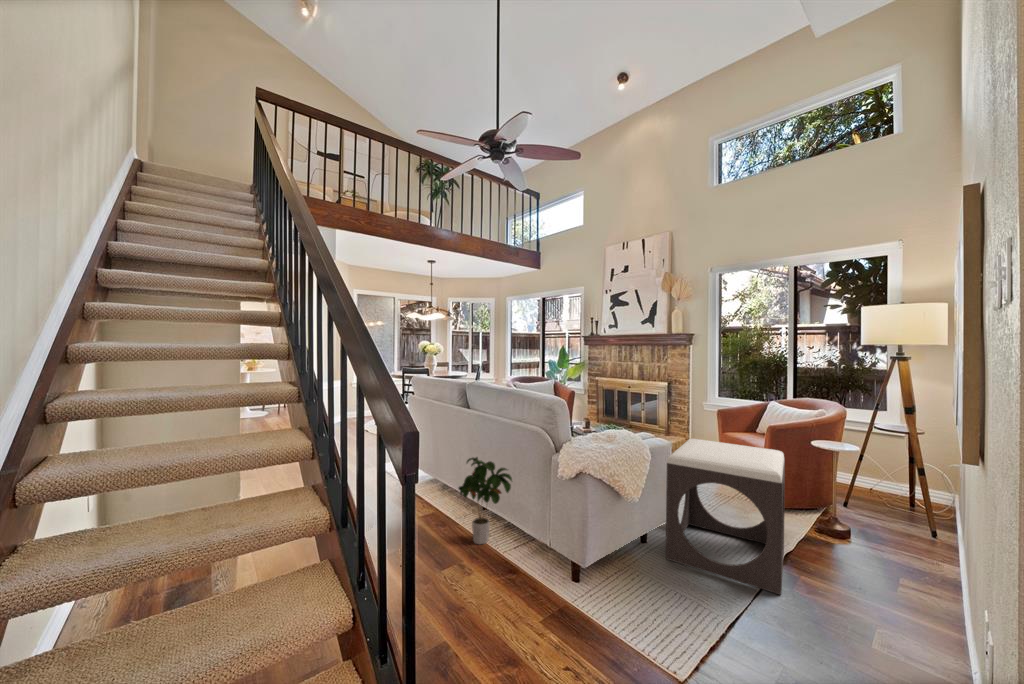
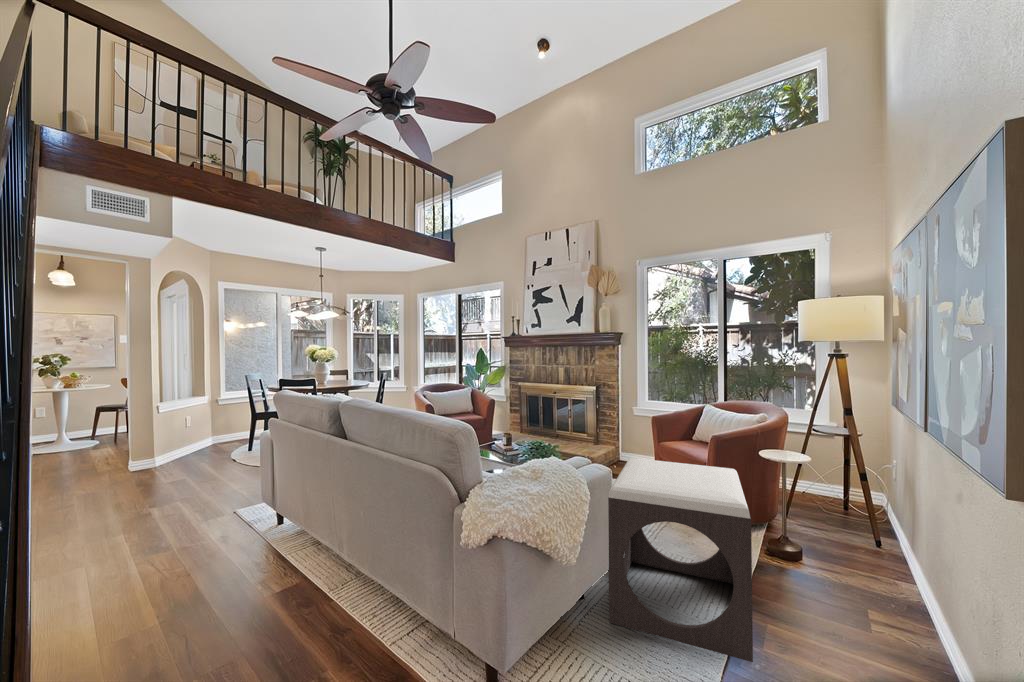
potted plant: present [459,457,512,544] -> none [330,505,405,634]

